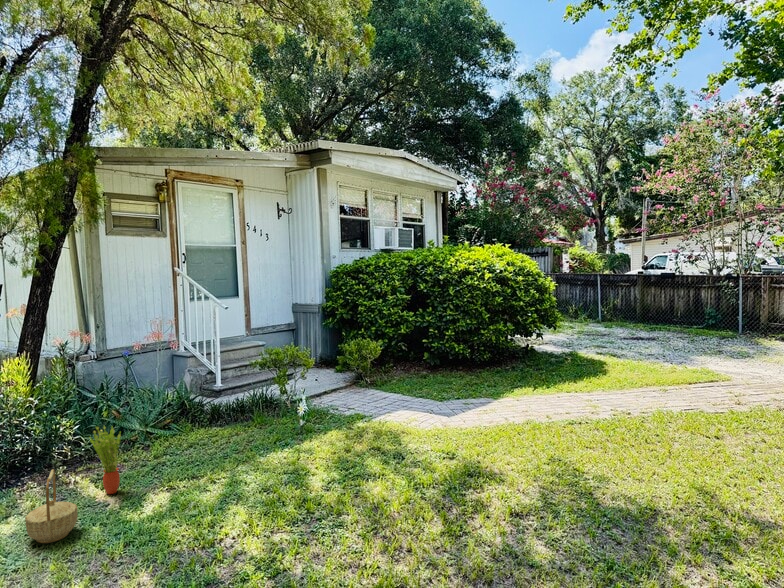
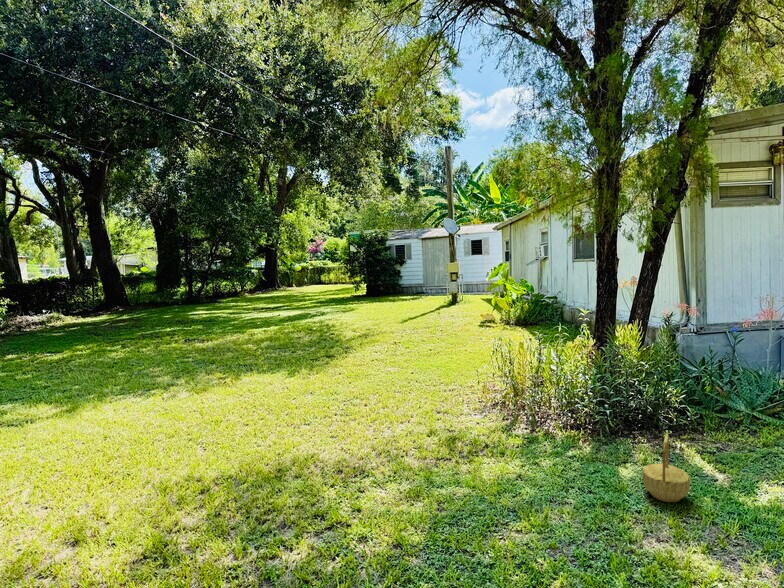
potted plant: present [90,426,121,494] -> none [699,402,736,475]

